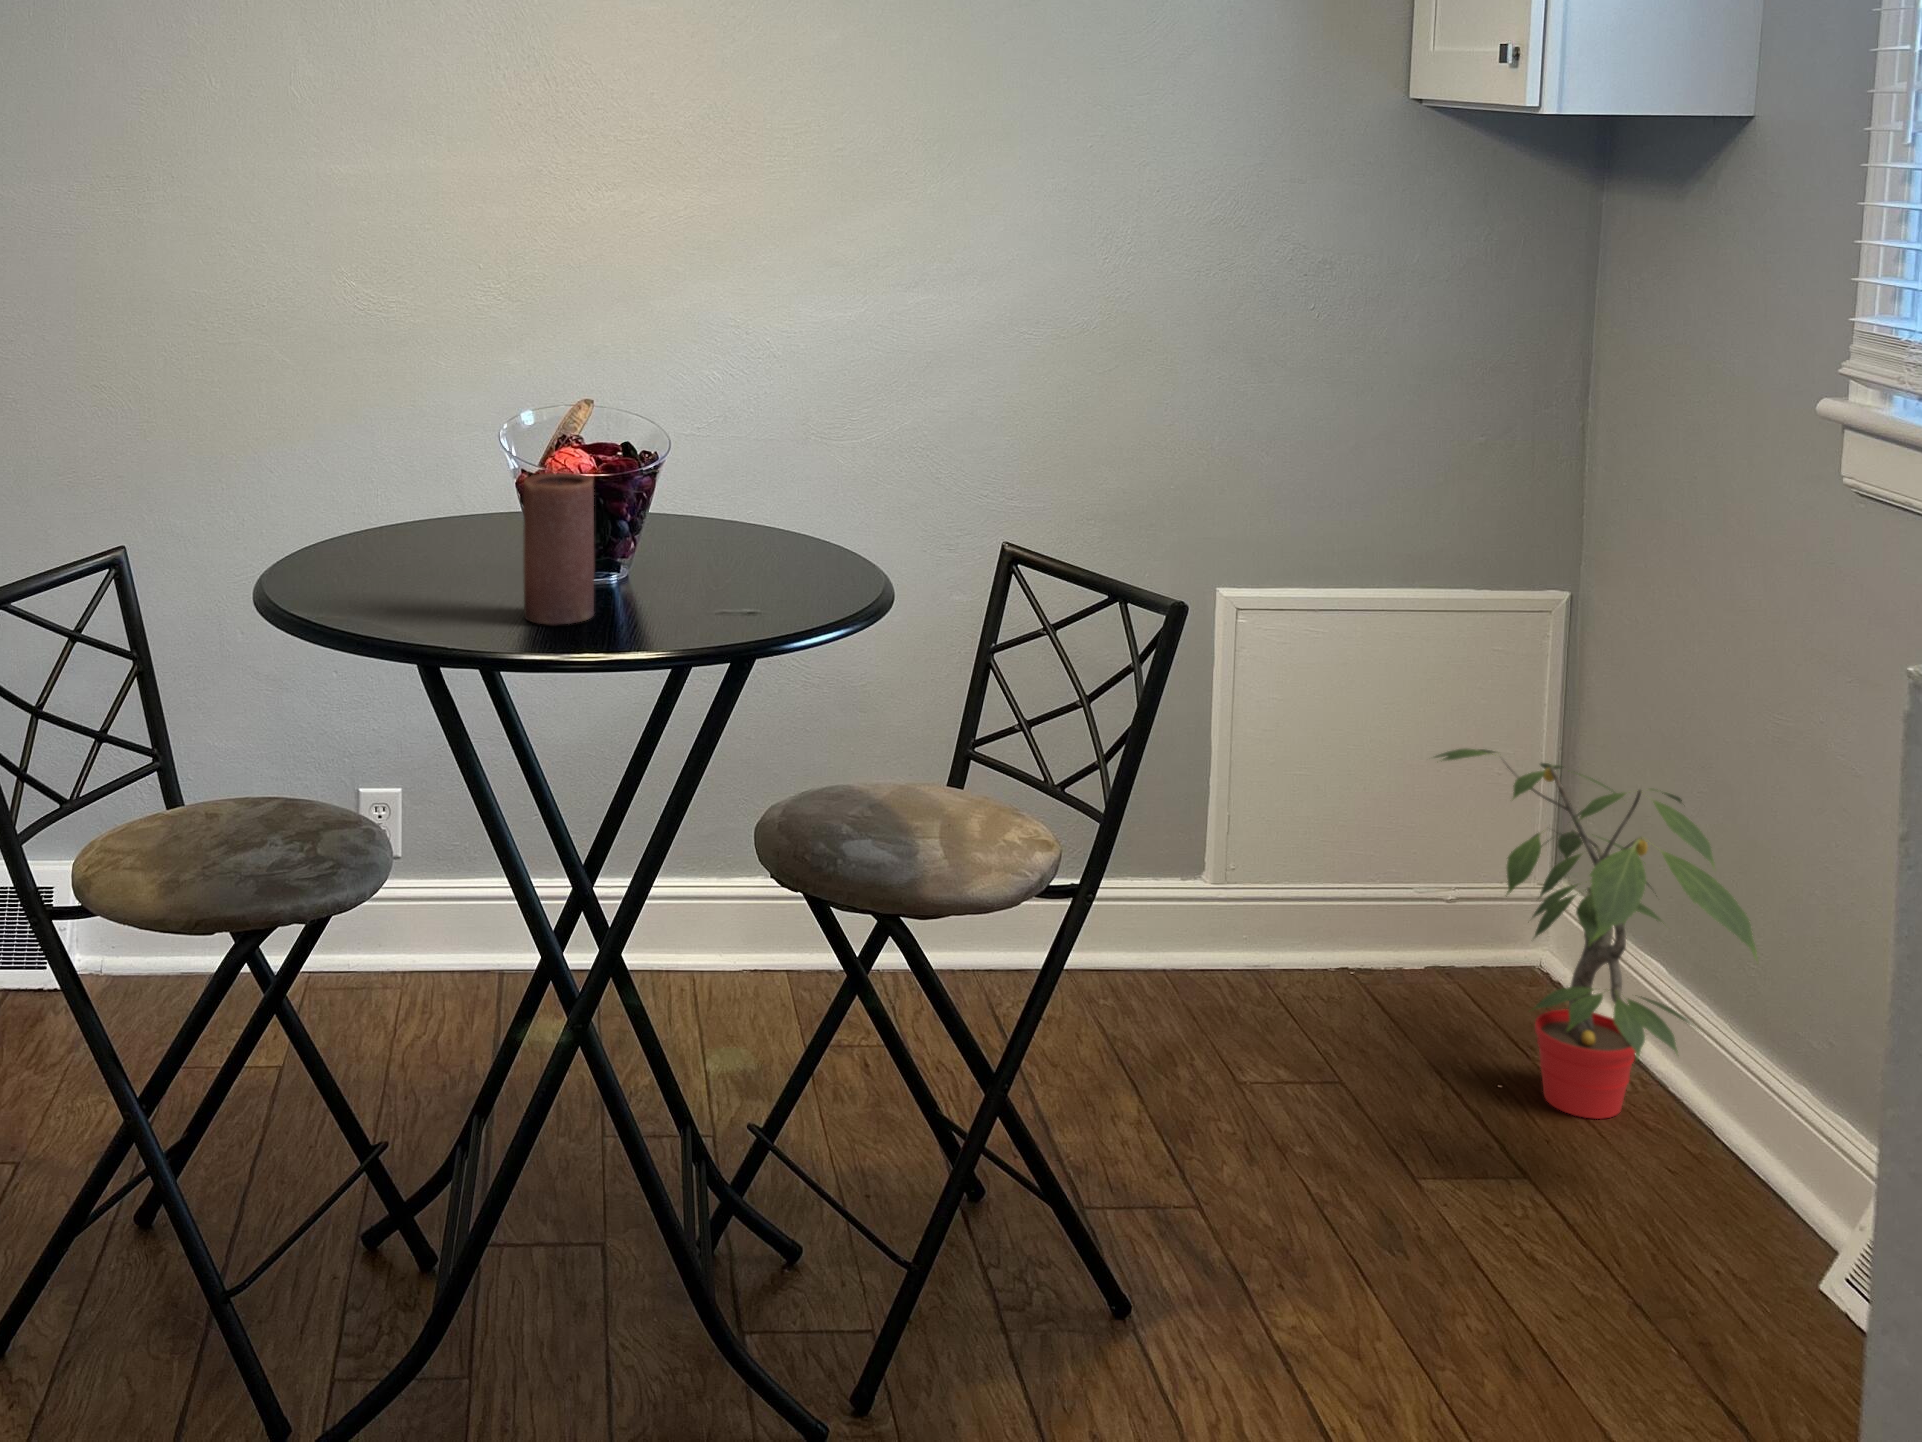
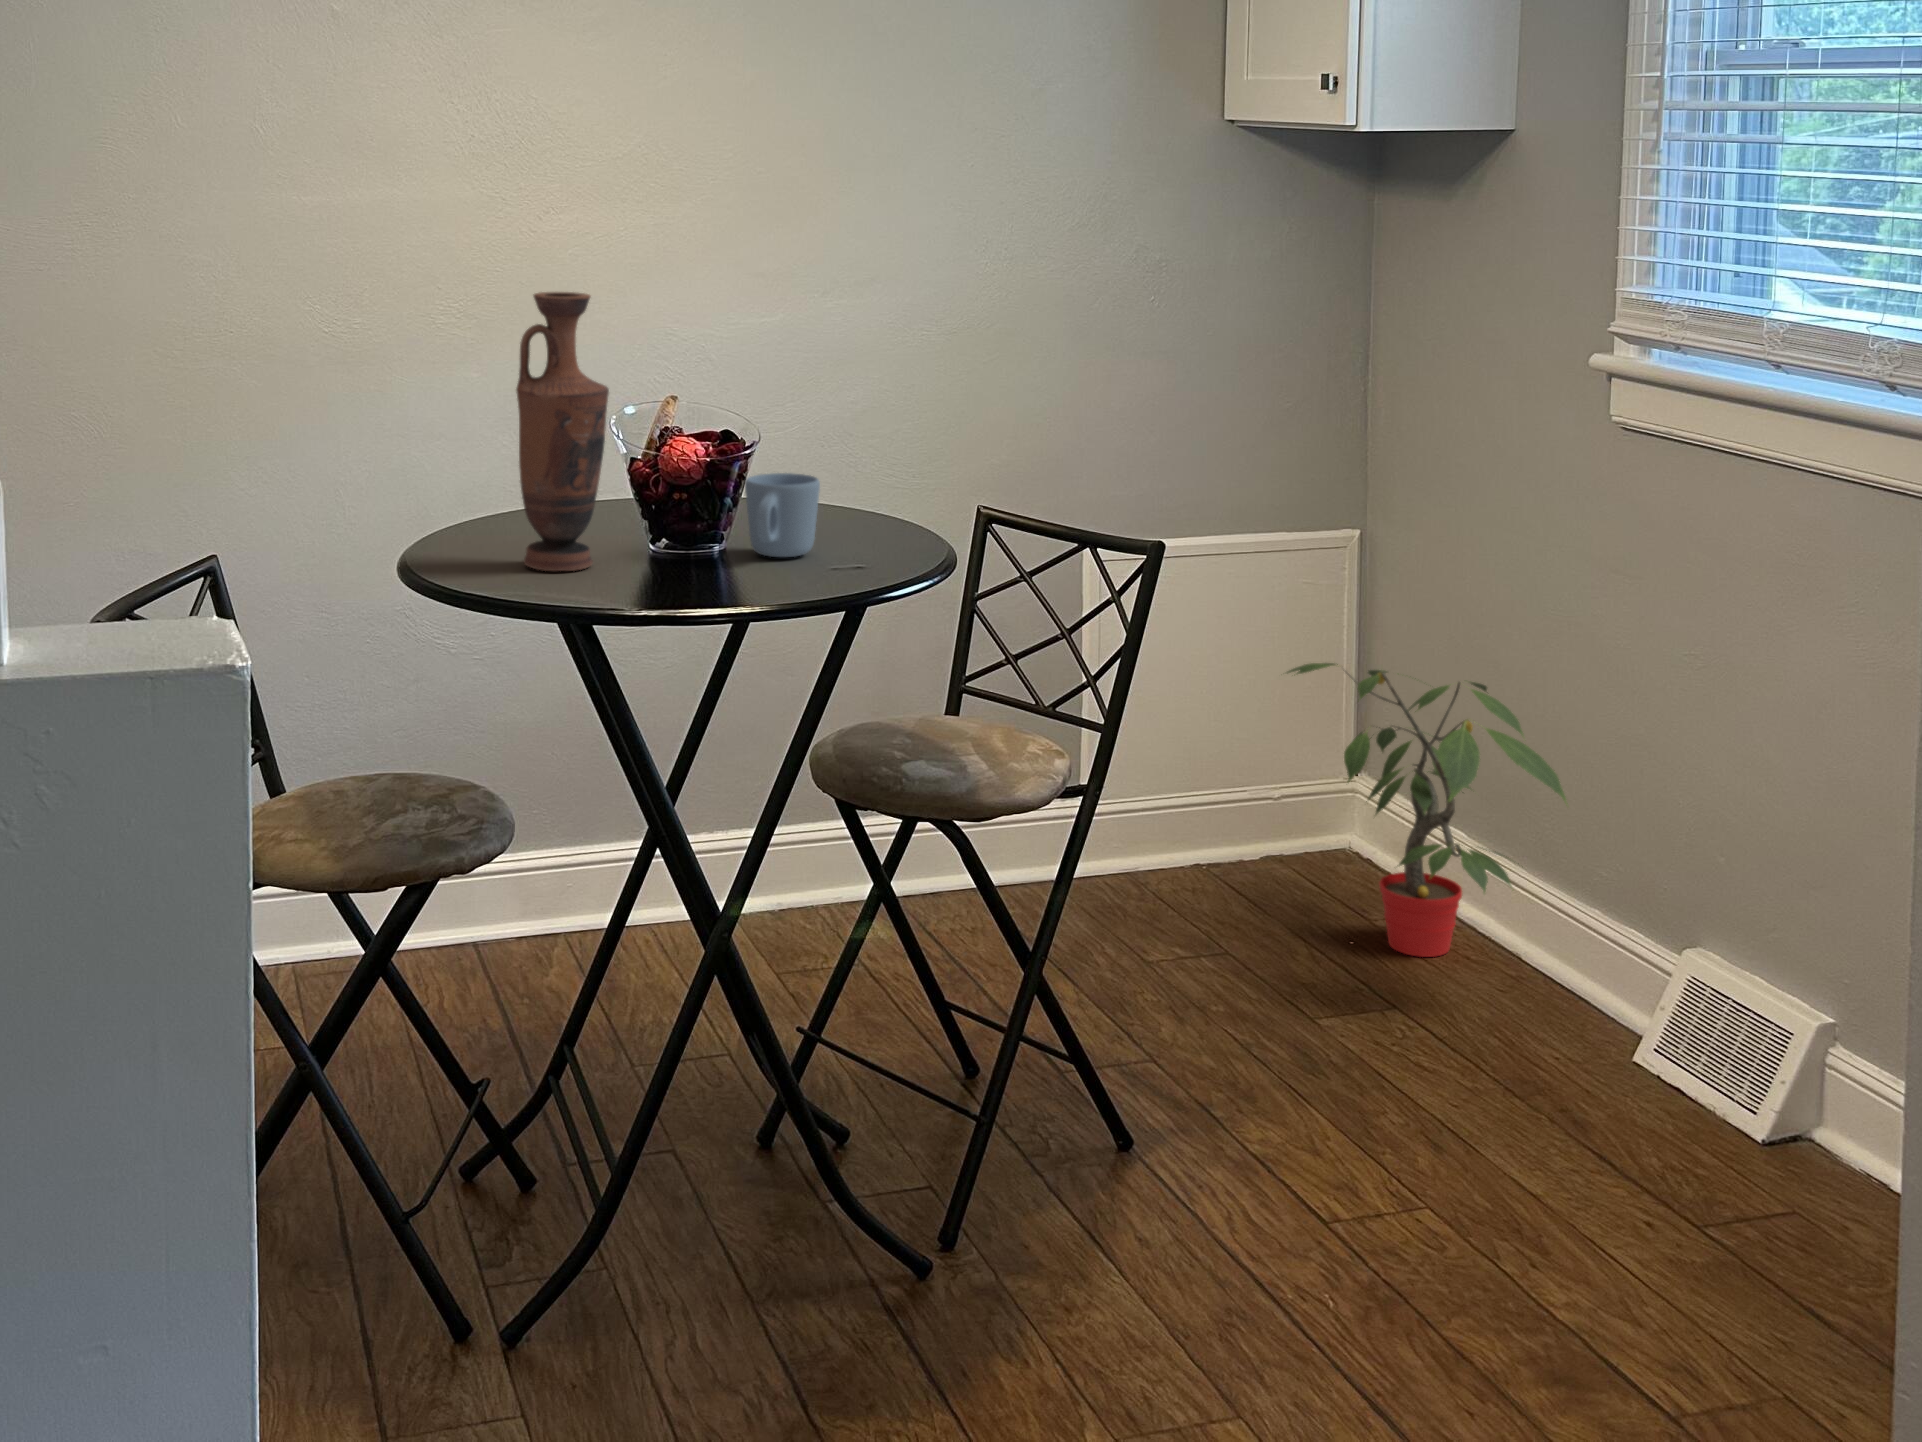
vase: none [394,275,499,591] -> present [516,292,609,571]
candle: present [523,473,594,625] -> none [659,460,720,590]
mug: none [660,493,749,591] -> present [745,473,820,557]

